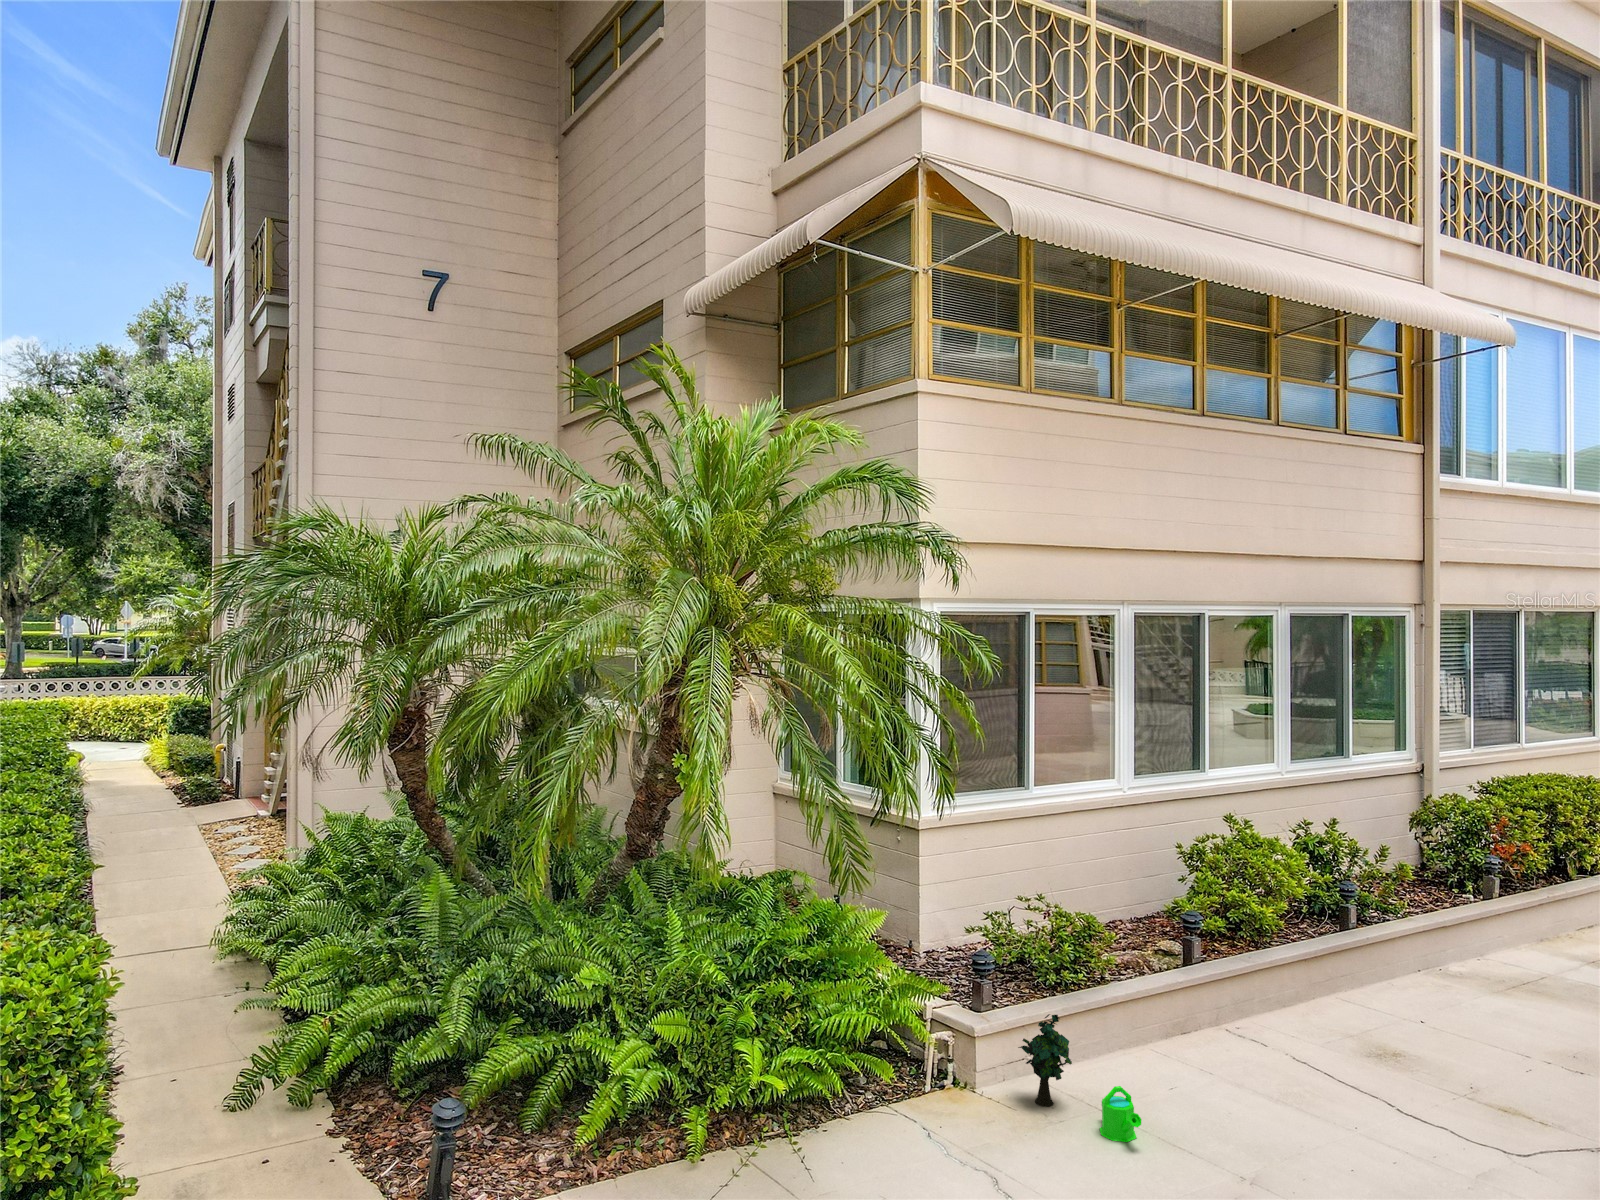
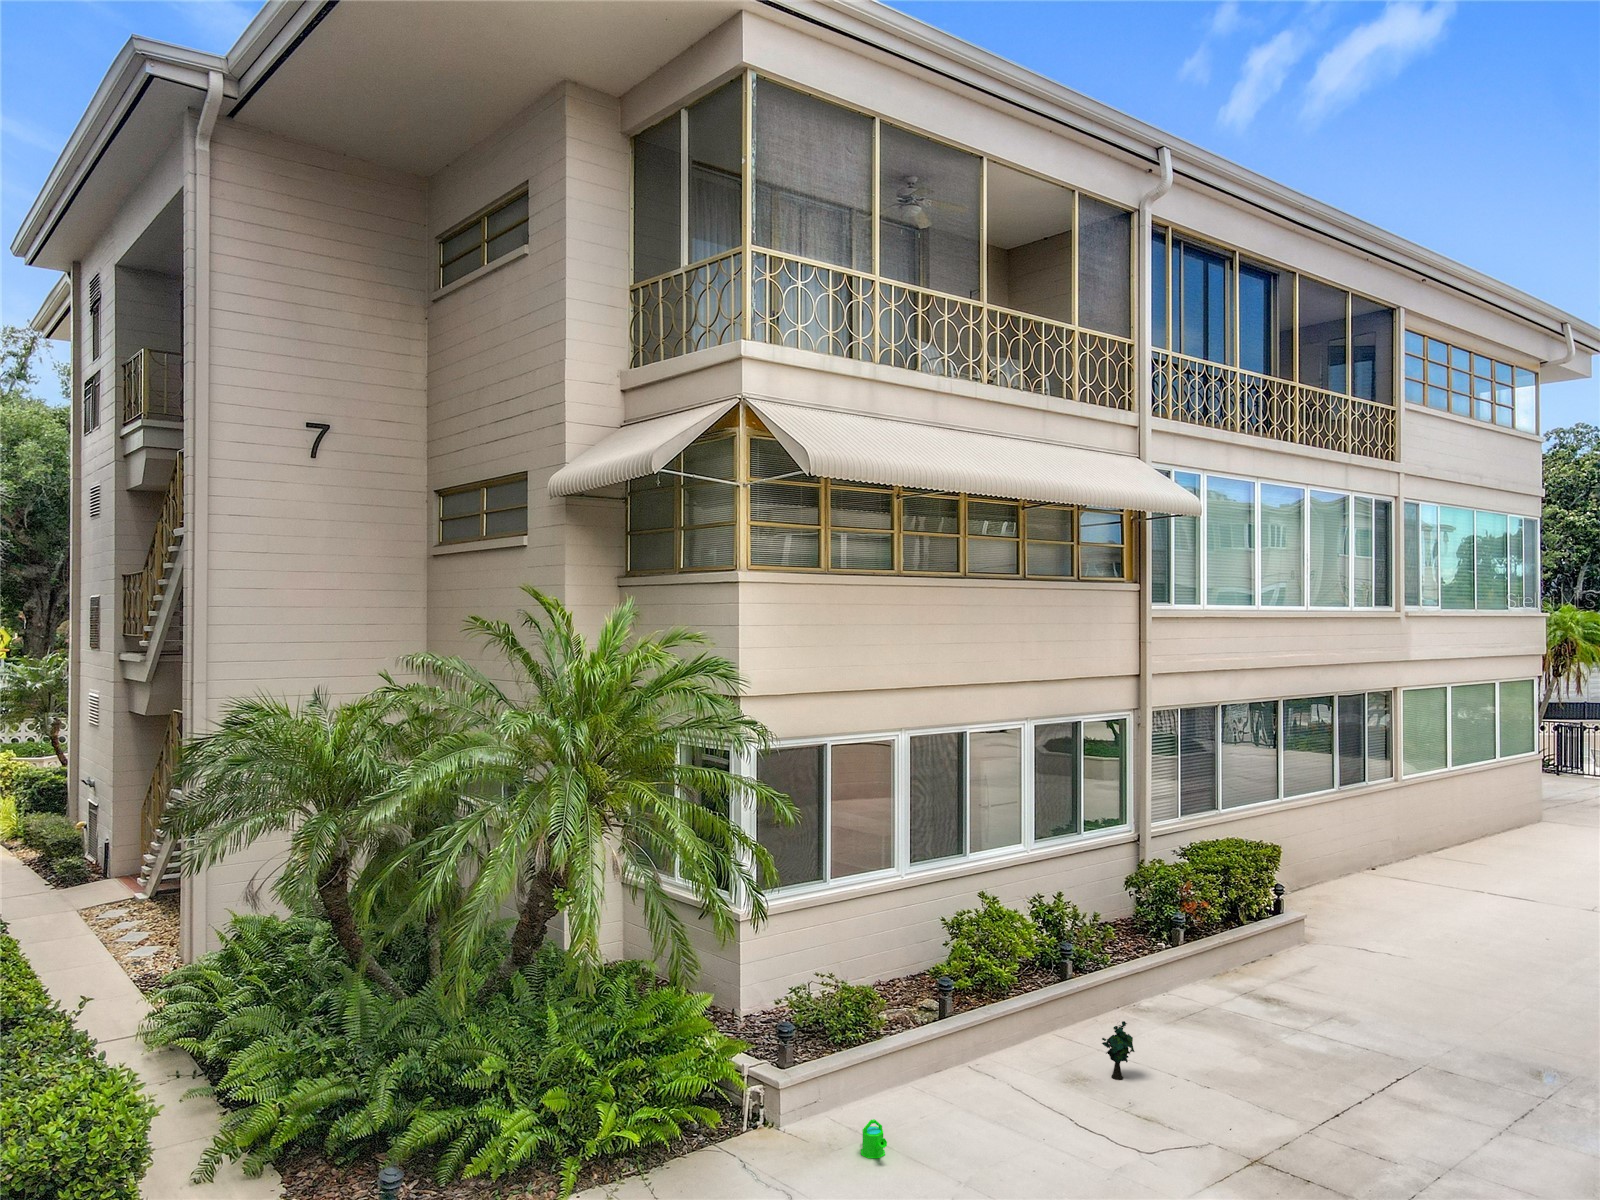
decorative plant: present [1018,1014,1072,1107] -> present [1102,1021,1135,1080]

